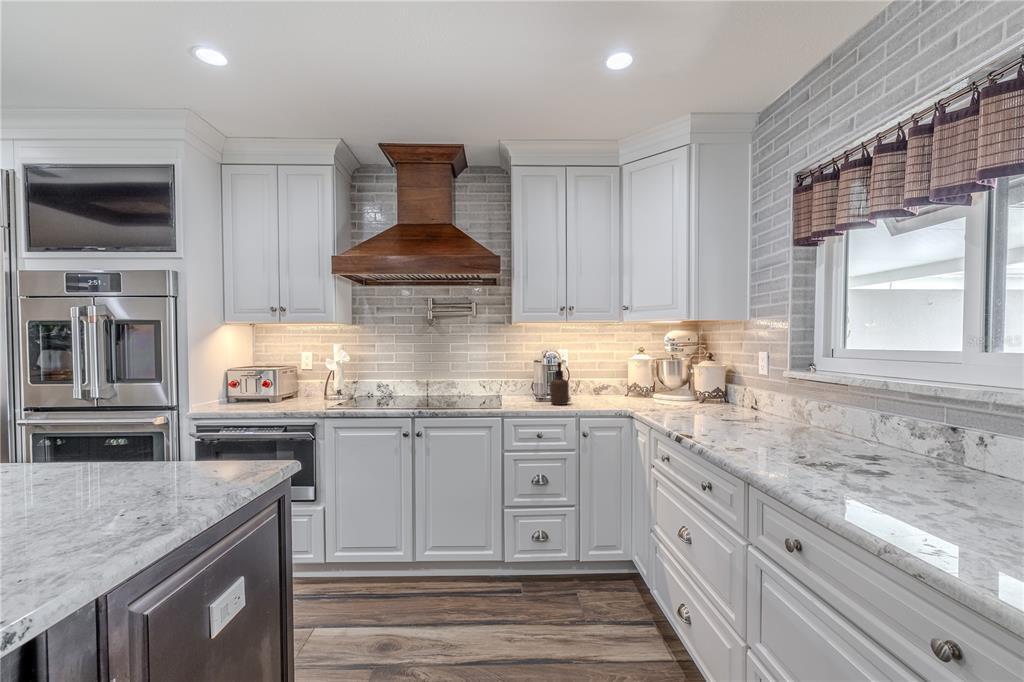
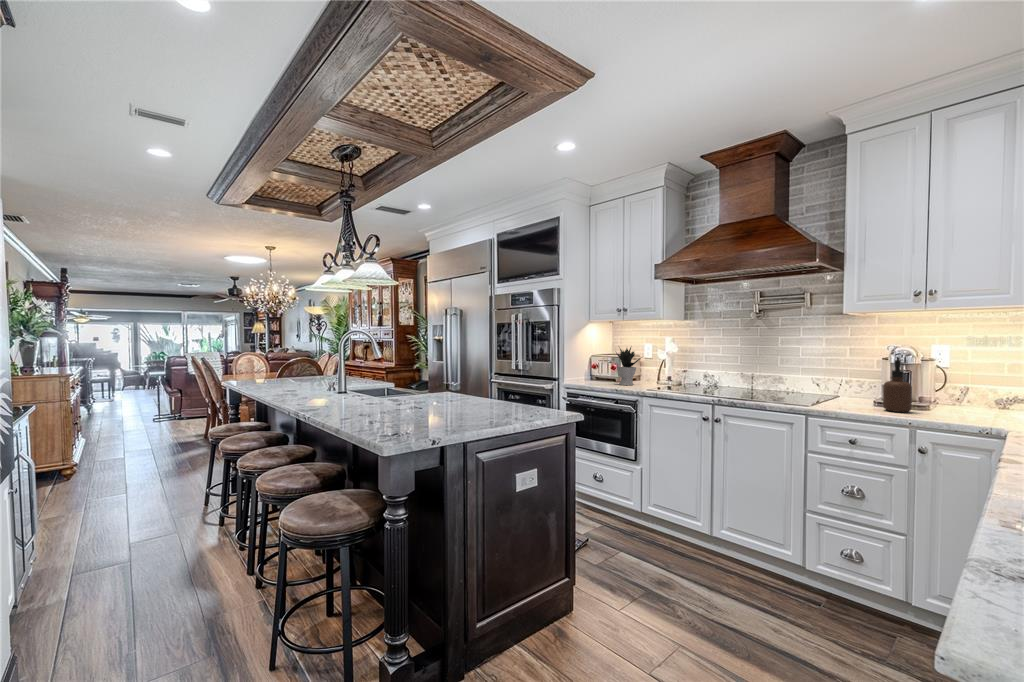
potted plant: none [271,355,311,407] -> present [616,347,641,385]

